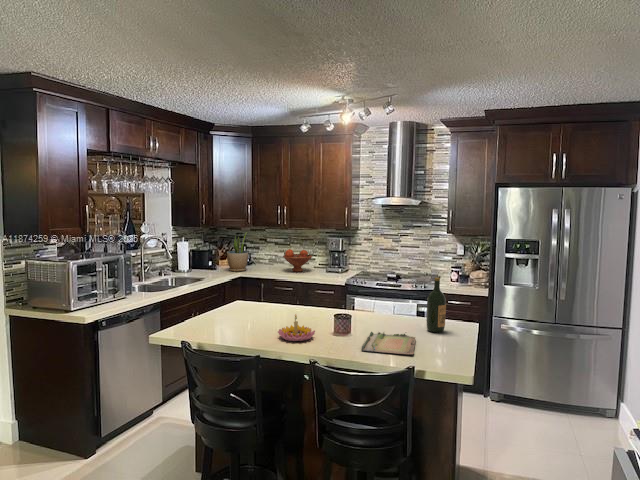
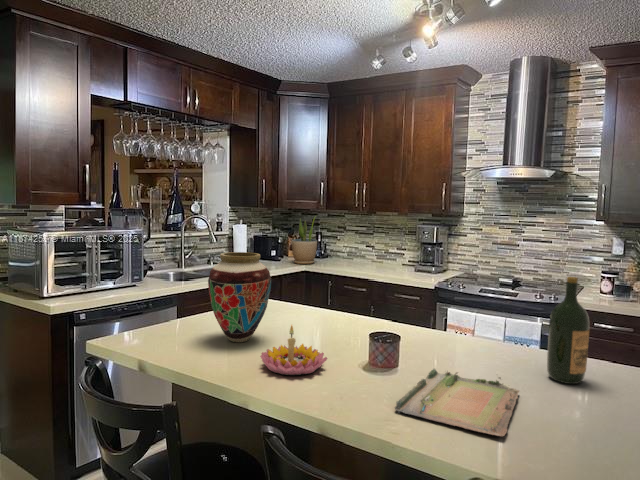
fruit bowl: present [283,249,312,272] -> none [359,239,398,268]
vase: none [231,272,270,328] -> present [208,252,271,342]

